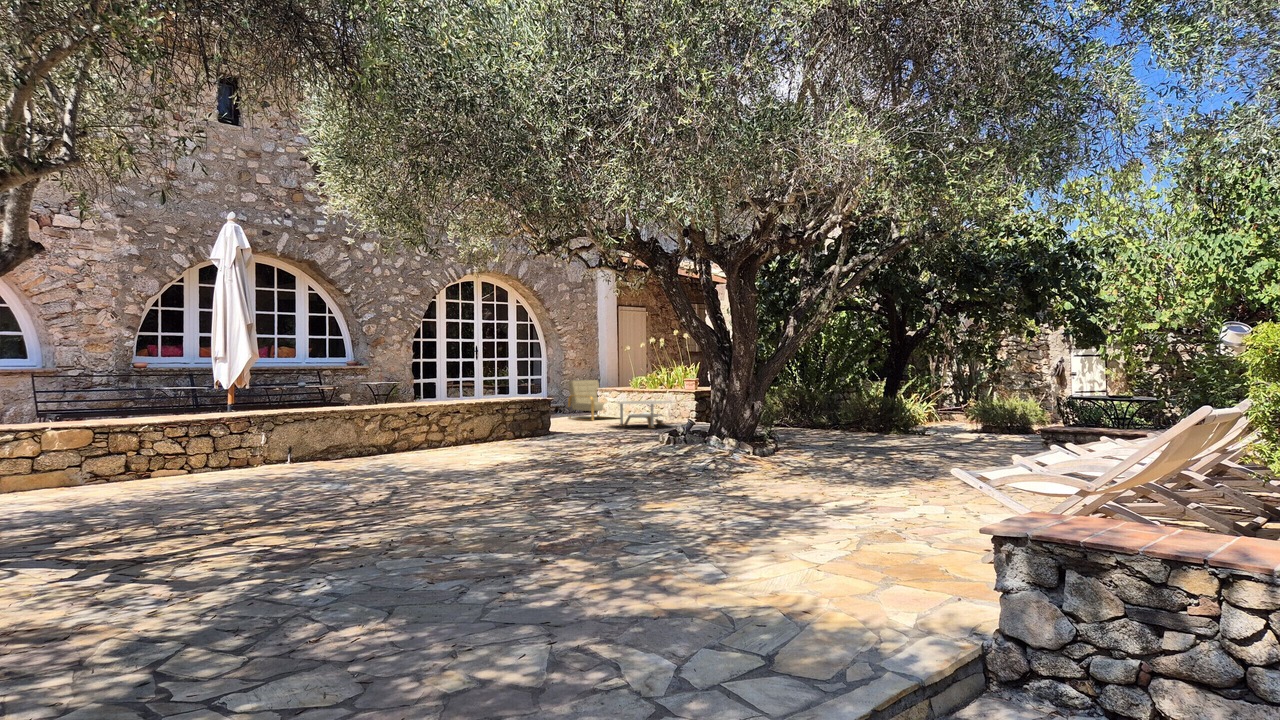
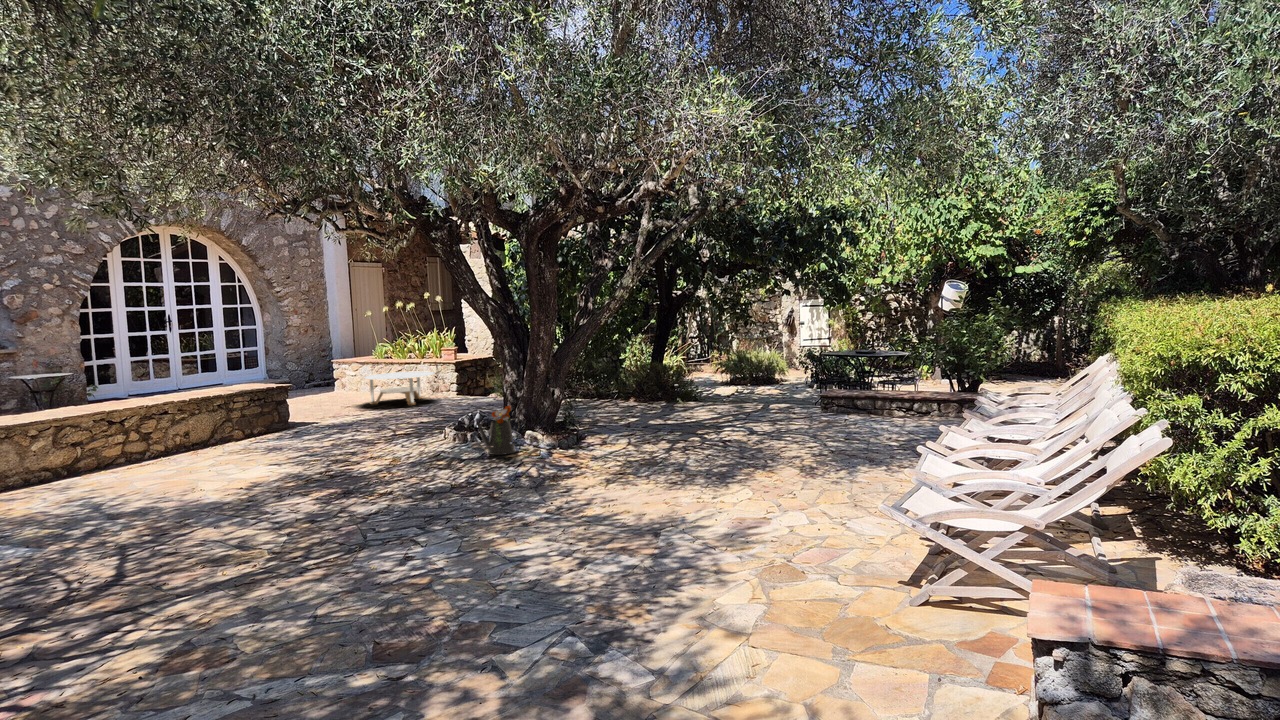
armchair: present [568,380,620,421] -> none [294,349,366,397]
watering can: none [674,418,710,459] -> present [478,406,515,455]

